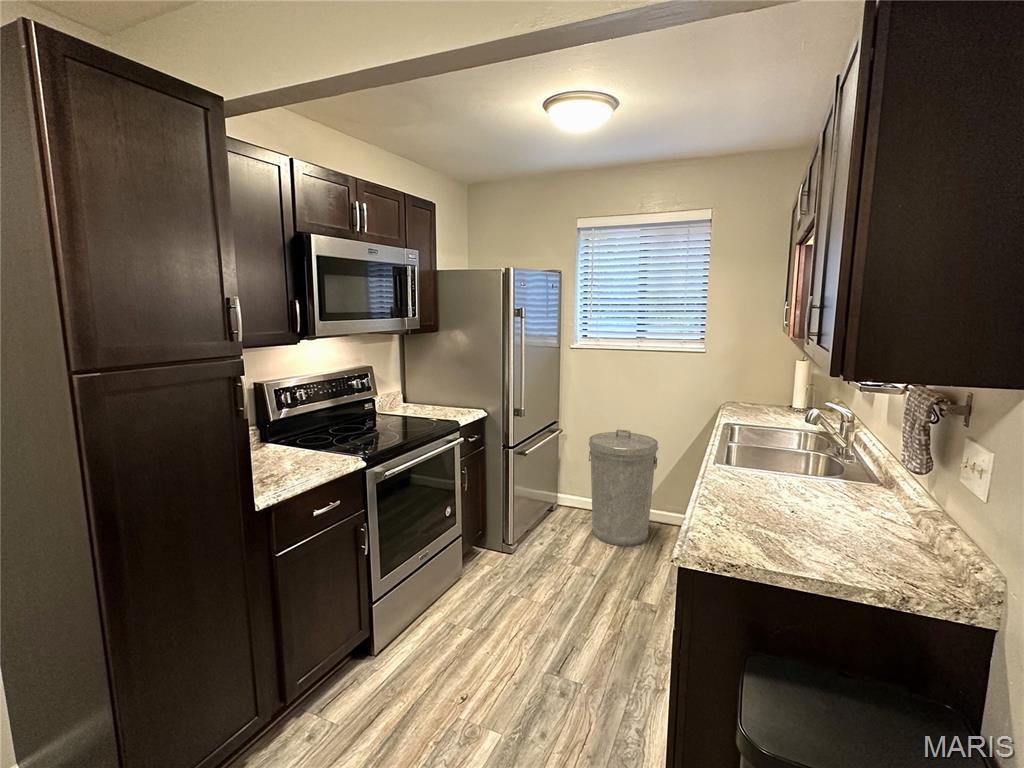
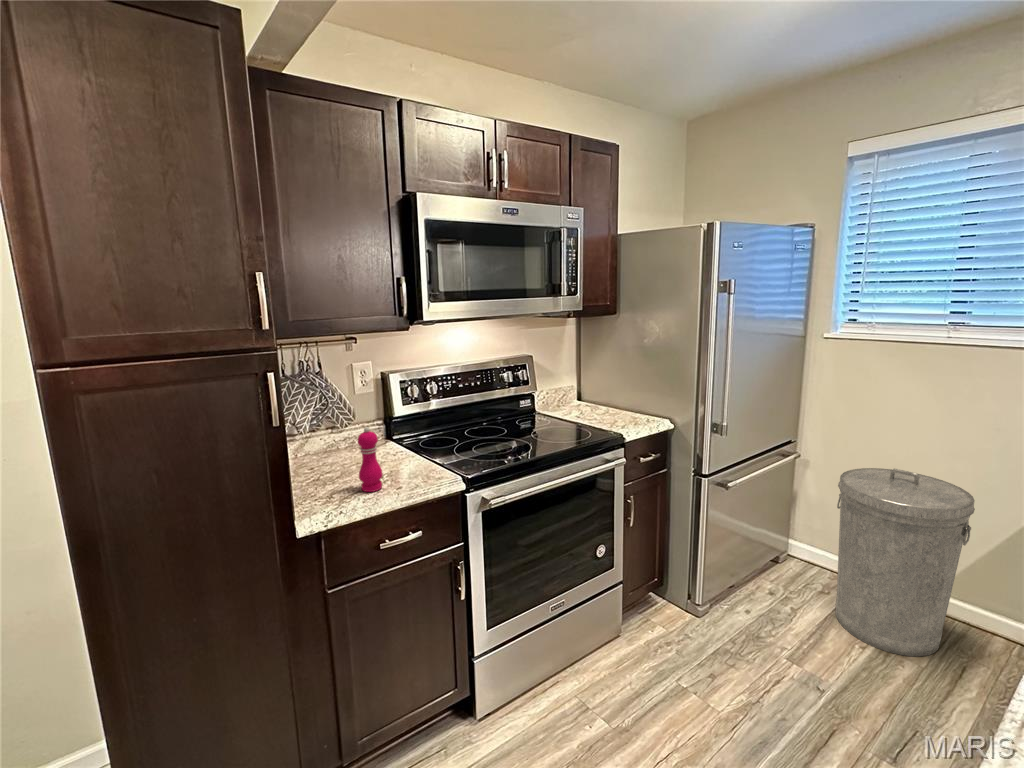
pepper mill: none [278,420,299,474] -> present [358,427,383,492]

